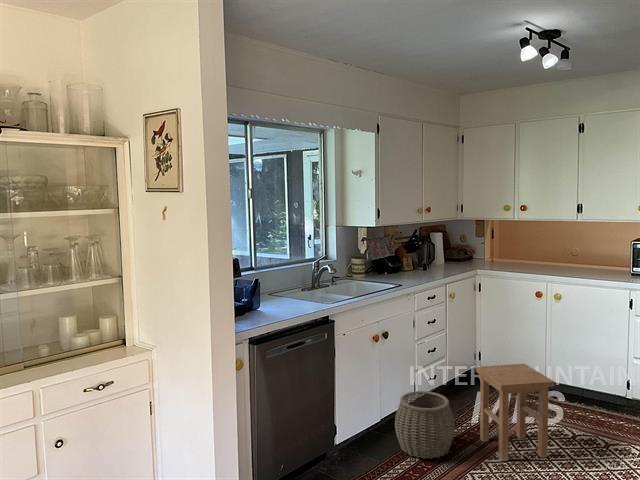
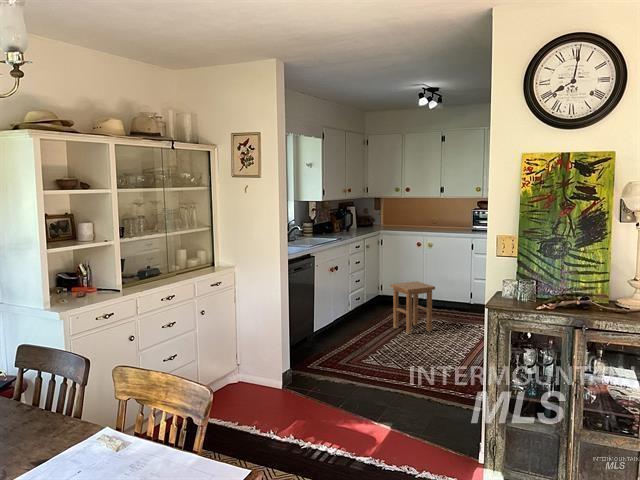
woven basket: present [395,391,455,459] -> none [346,301,382,337]

